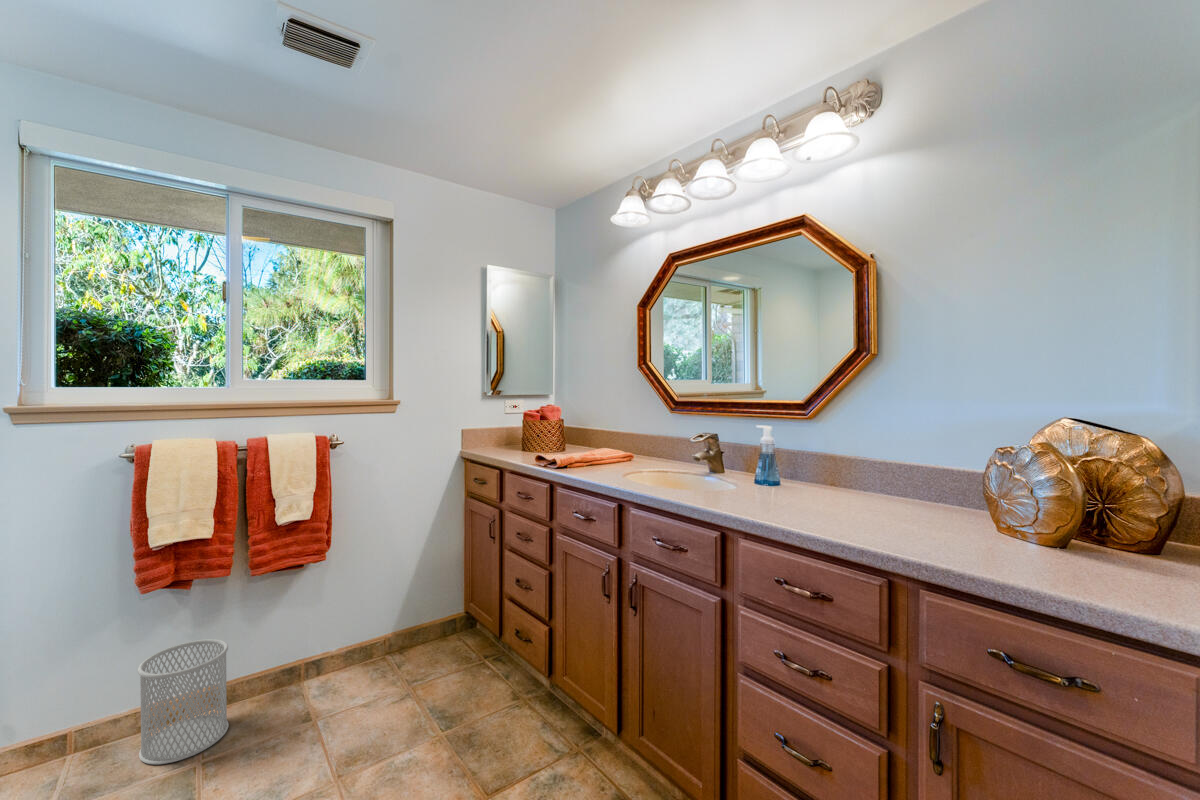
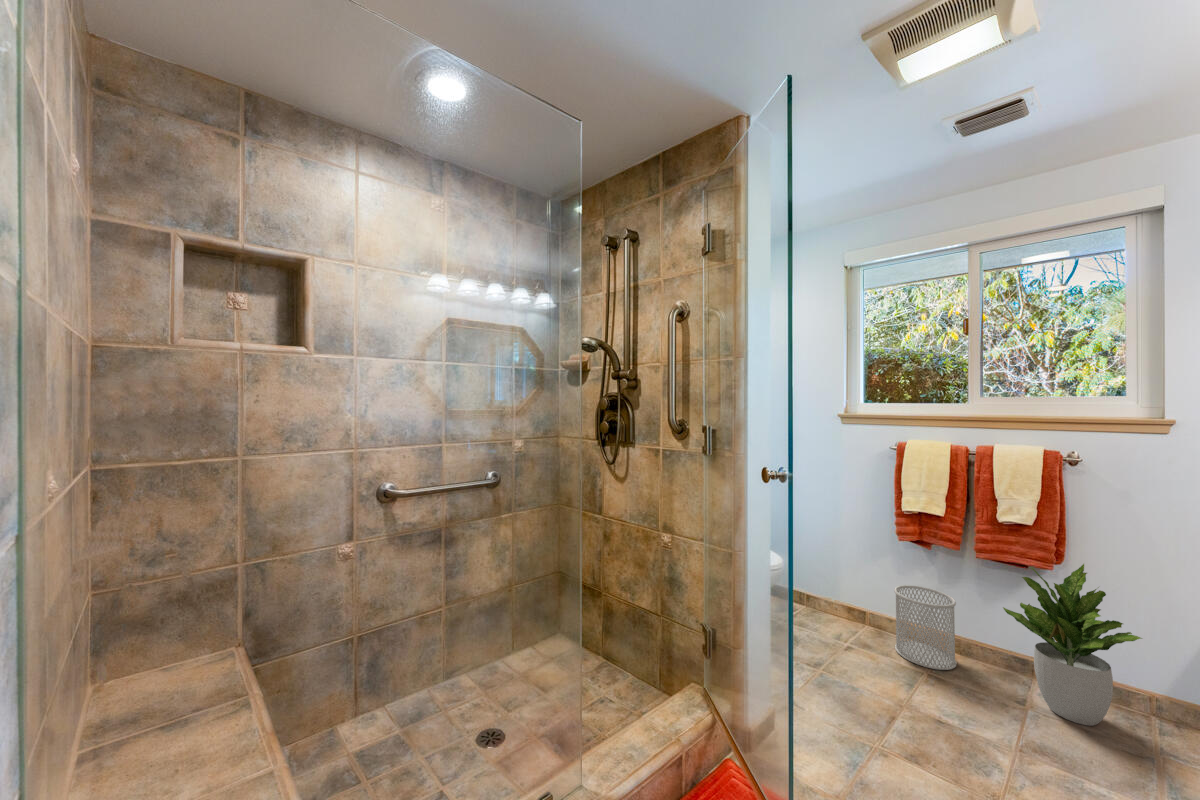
potted plant: none [282,542,385,704] -> present [1003,564,1142,726]

